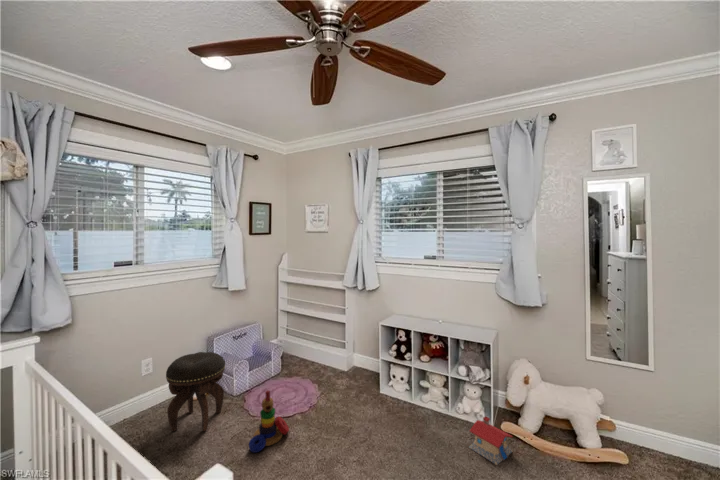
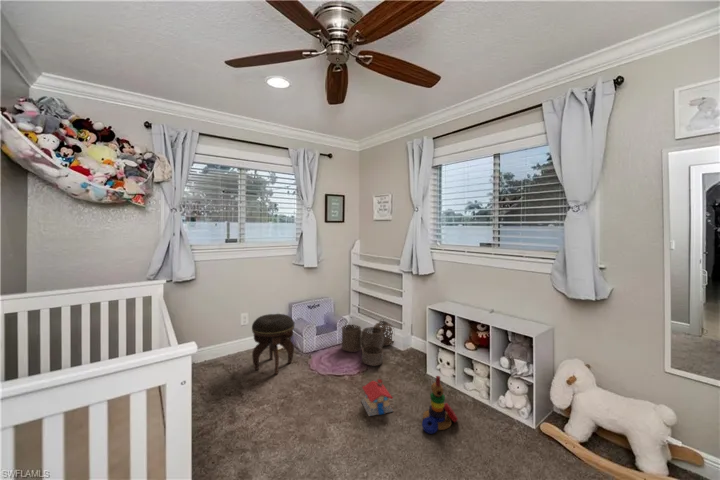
woven basket: none [279,340,335,396] -> present [342,321,394,366]
stacking toy: present [249,391,289,453] -> present [422,376,458,434]
toy house: present [469,417,512,465] -> present [361,379,393,416]

